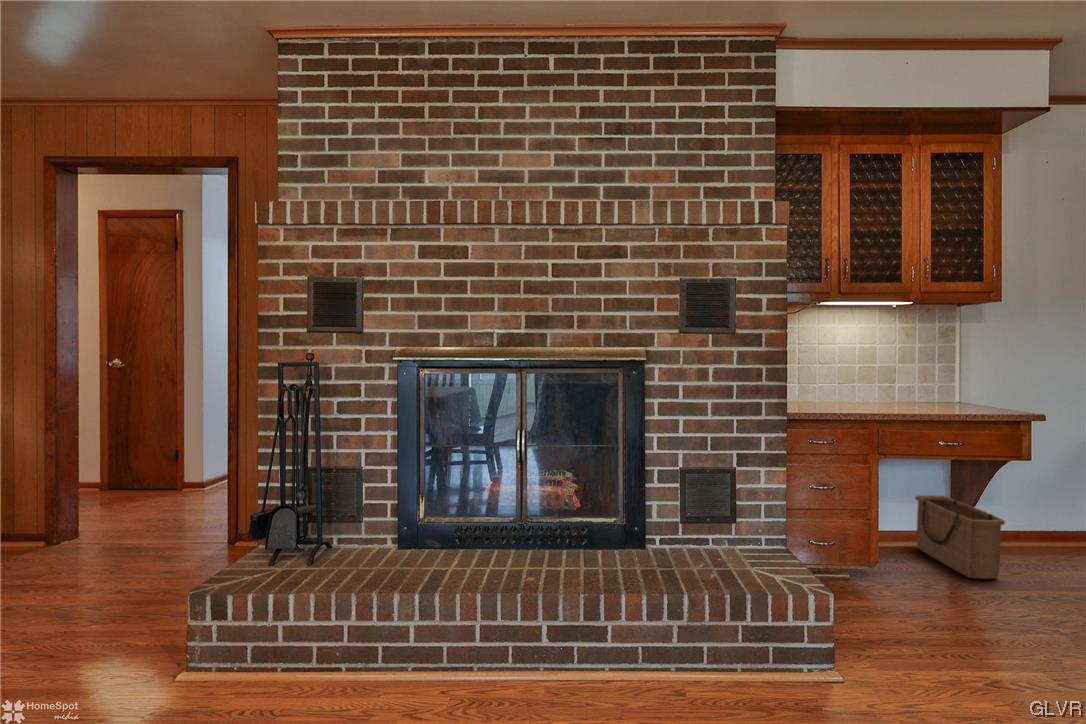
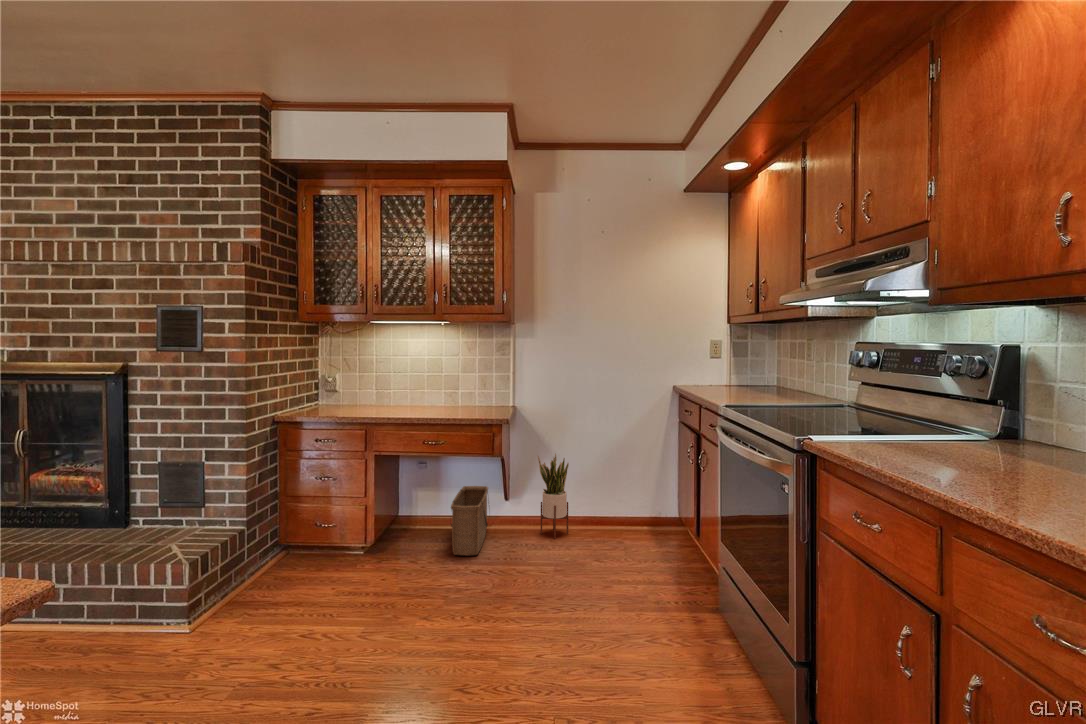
potted plant: none [1014,457,1051,558] -> present [538,454,569,539]

